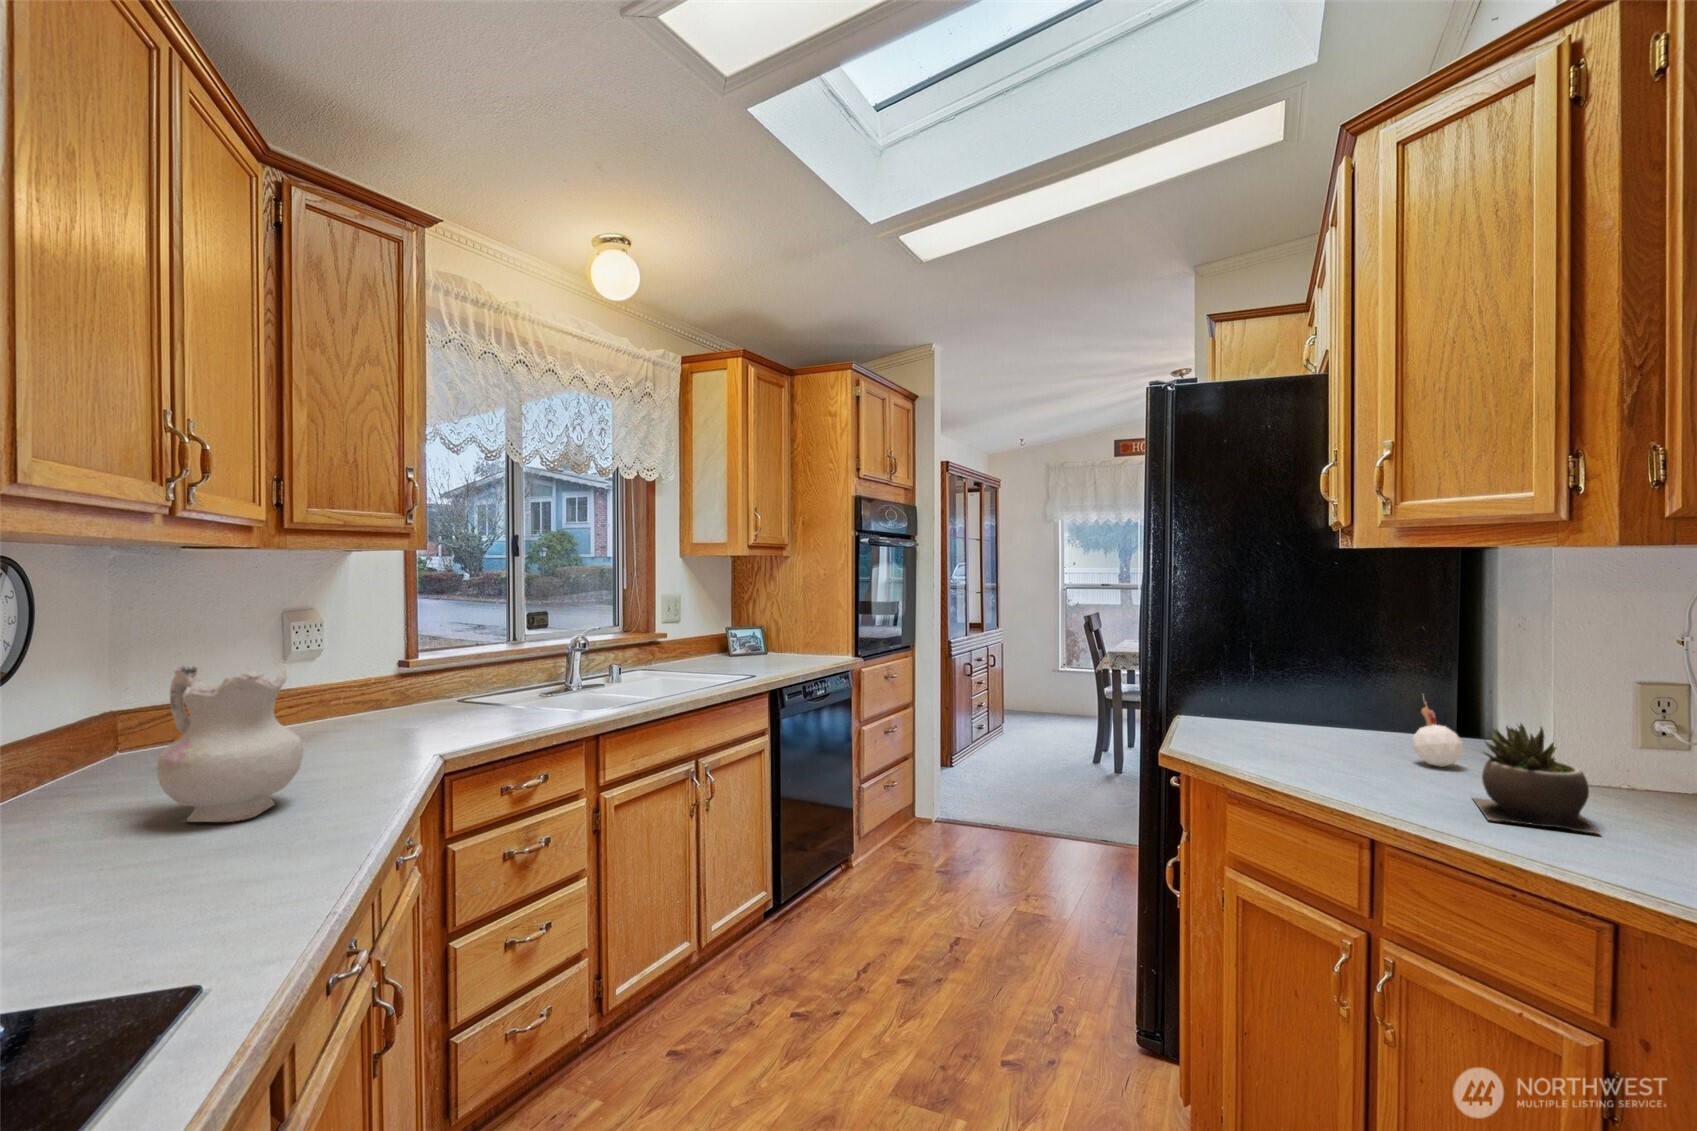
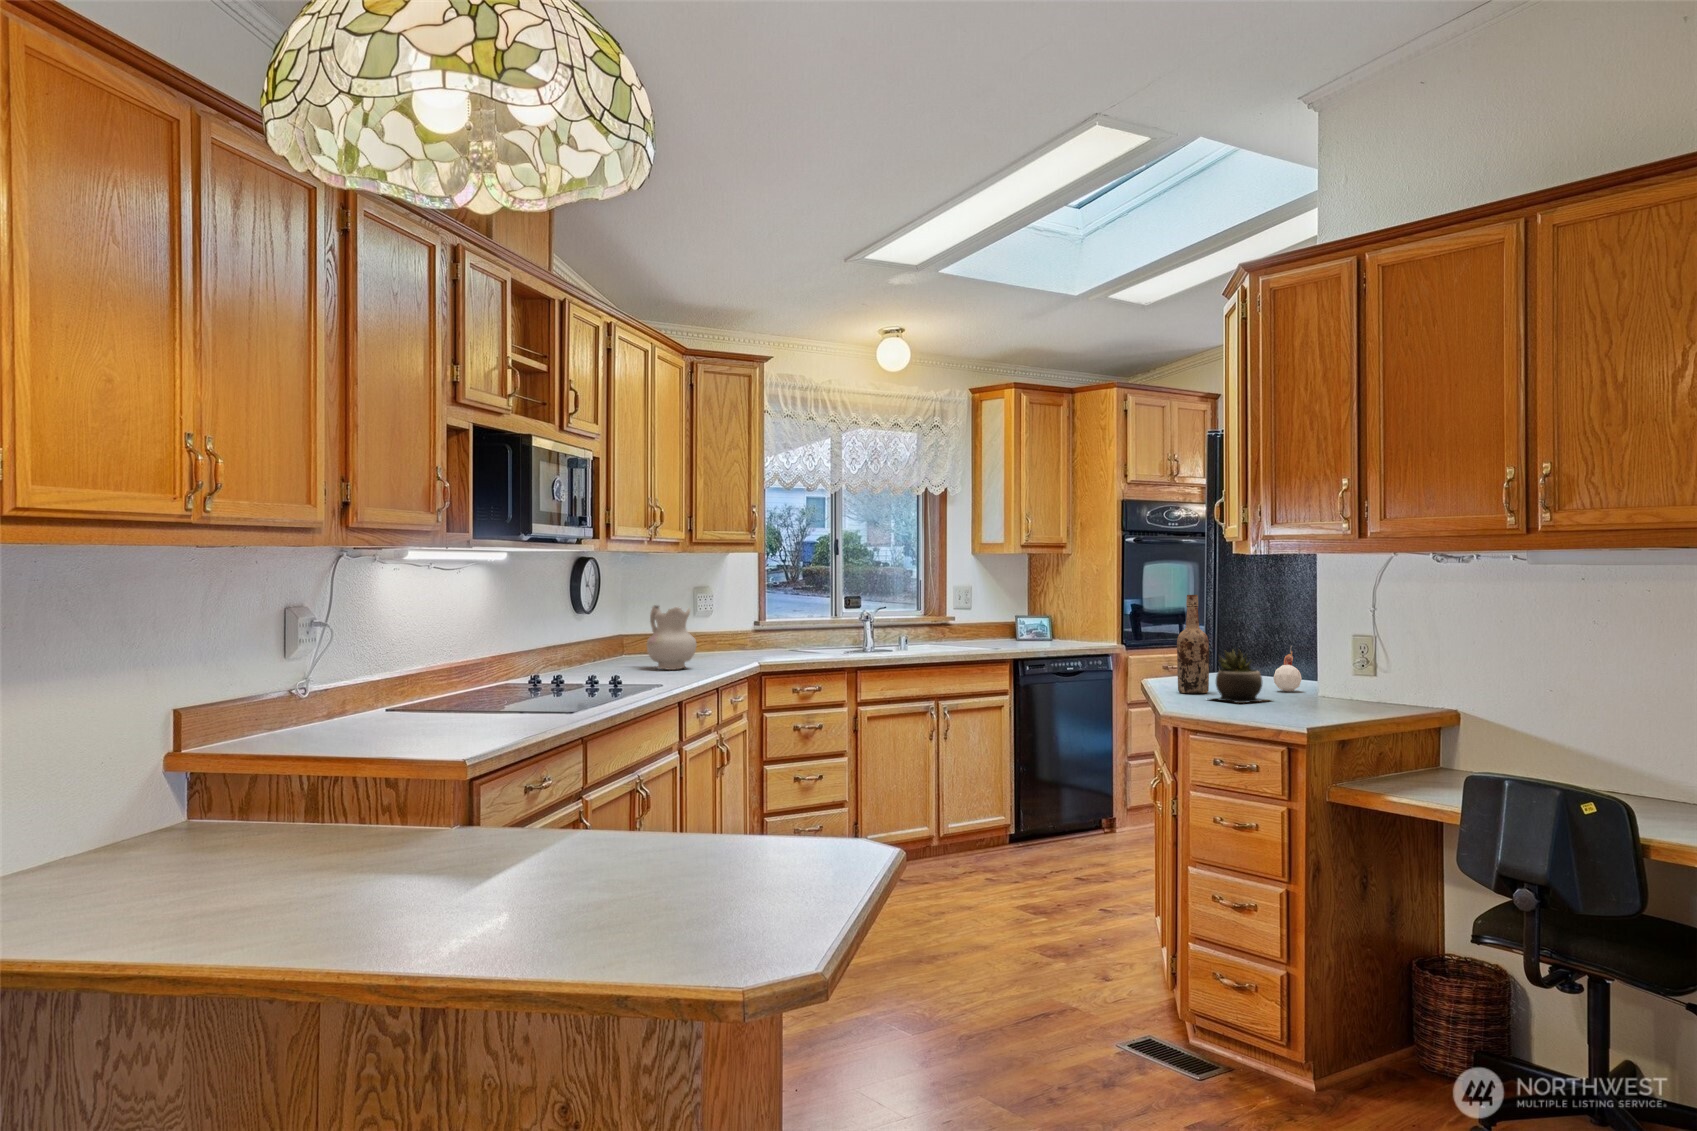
wine bottle: none [1332,623,1394,795] -> present [1177,595,1209,693]

